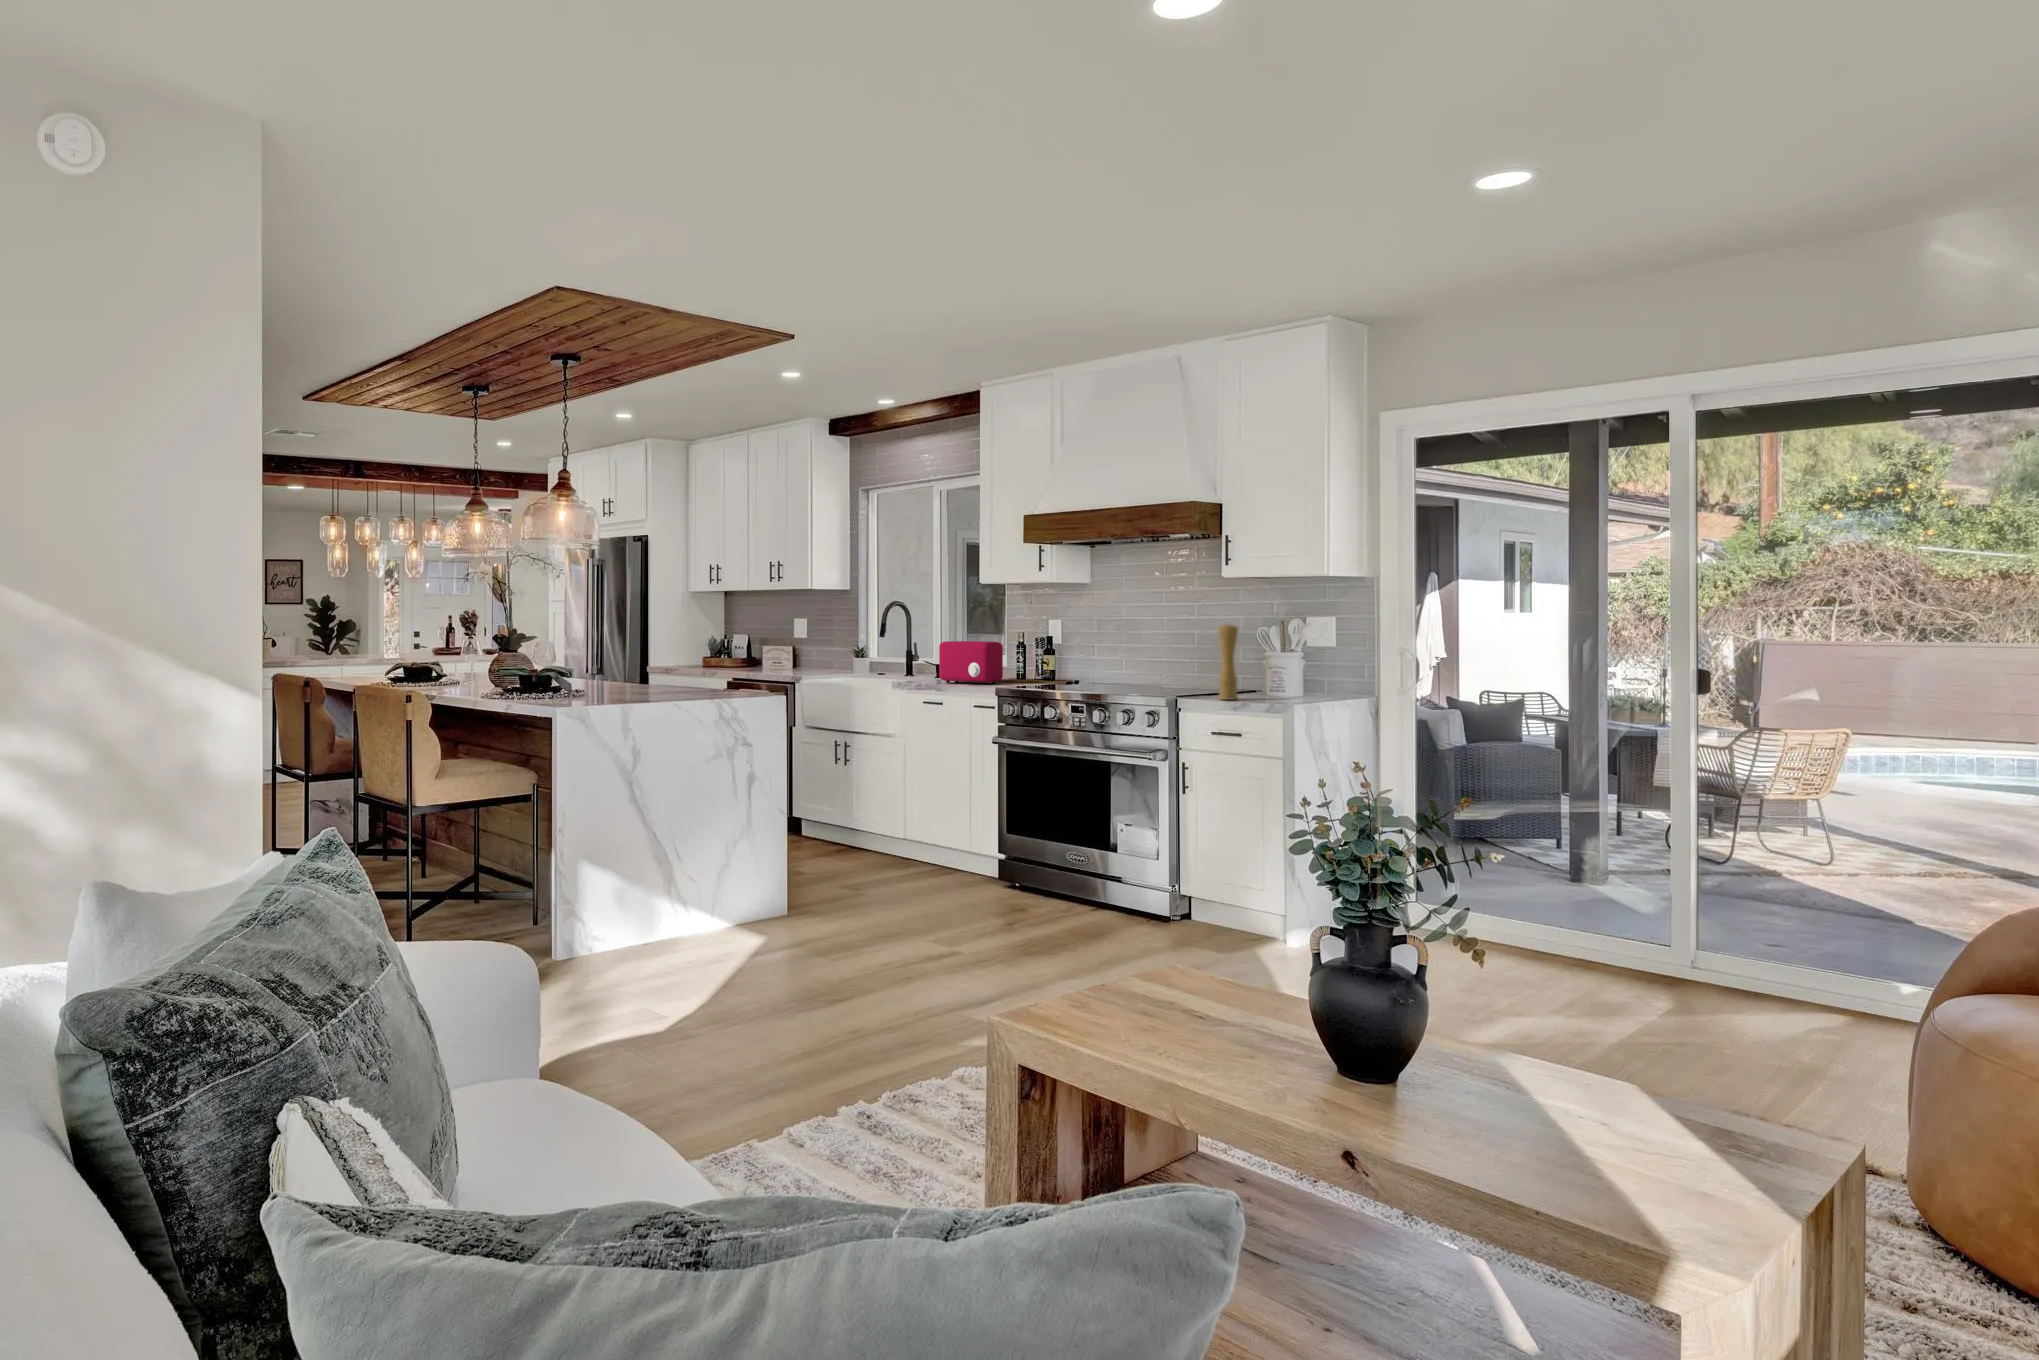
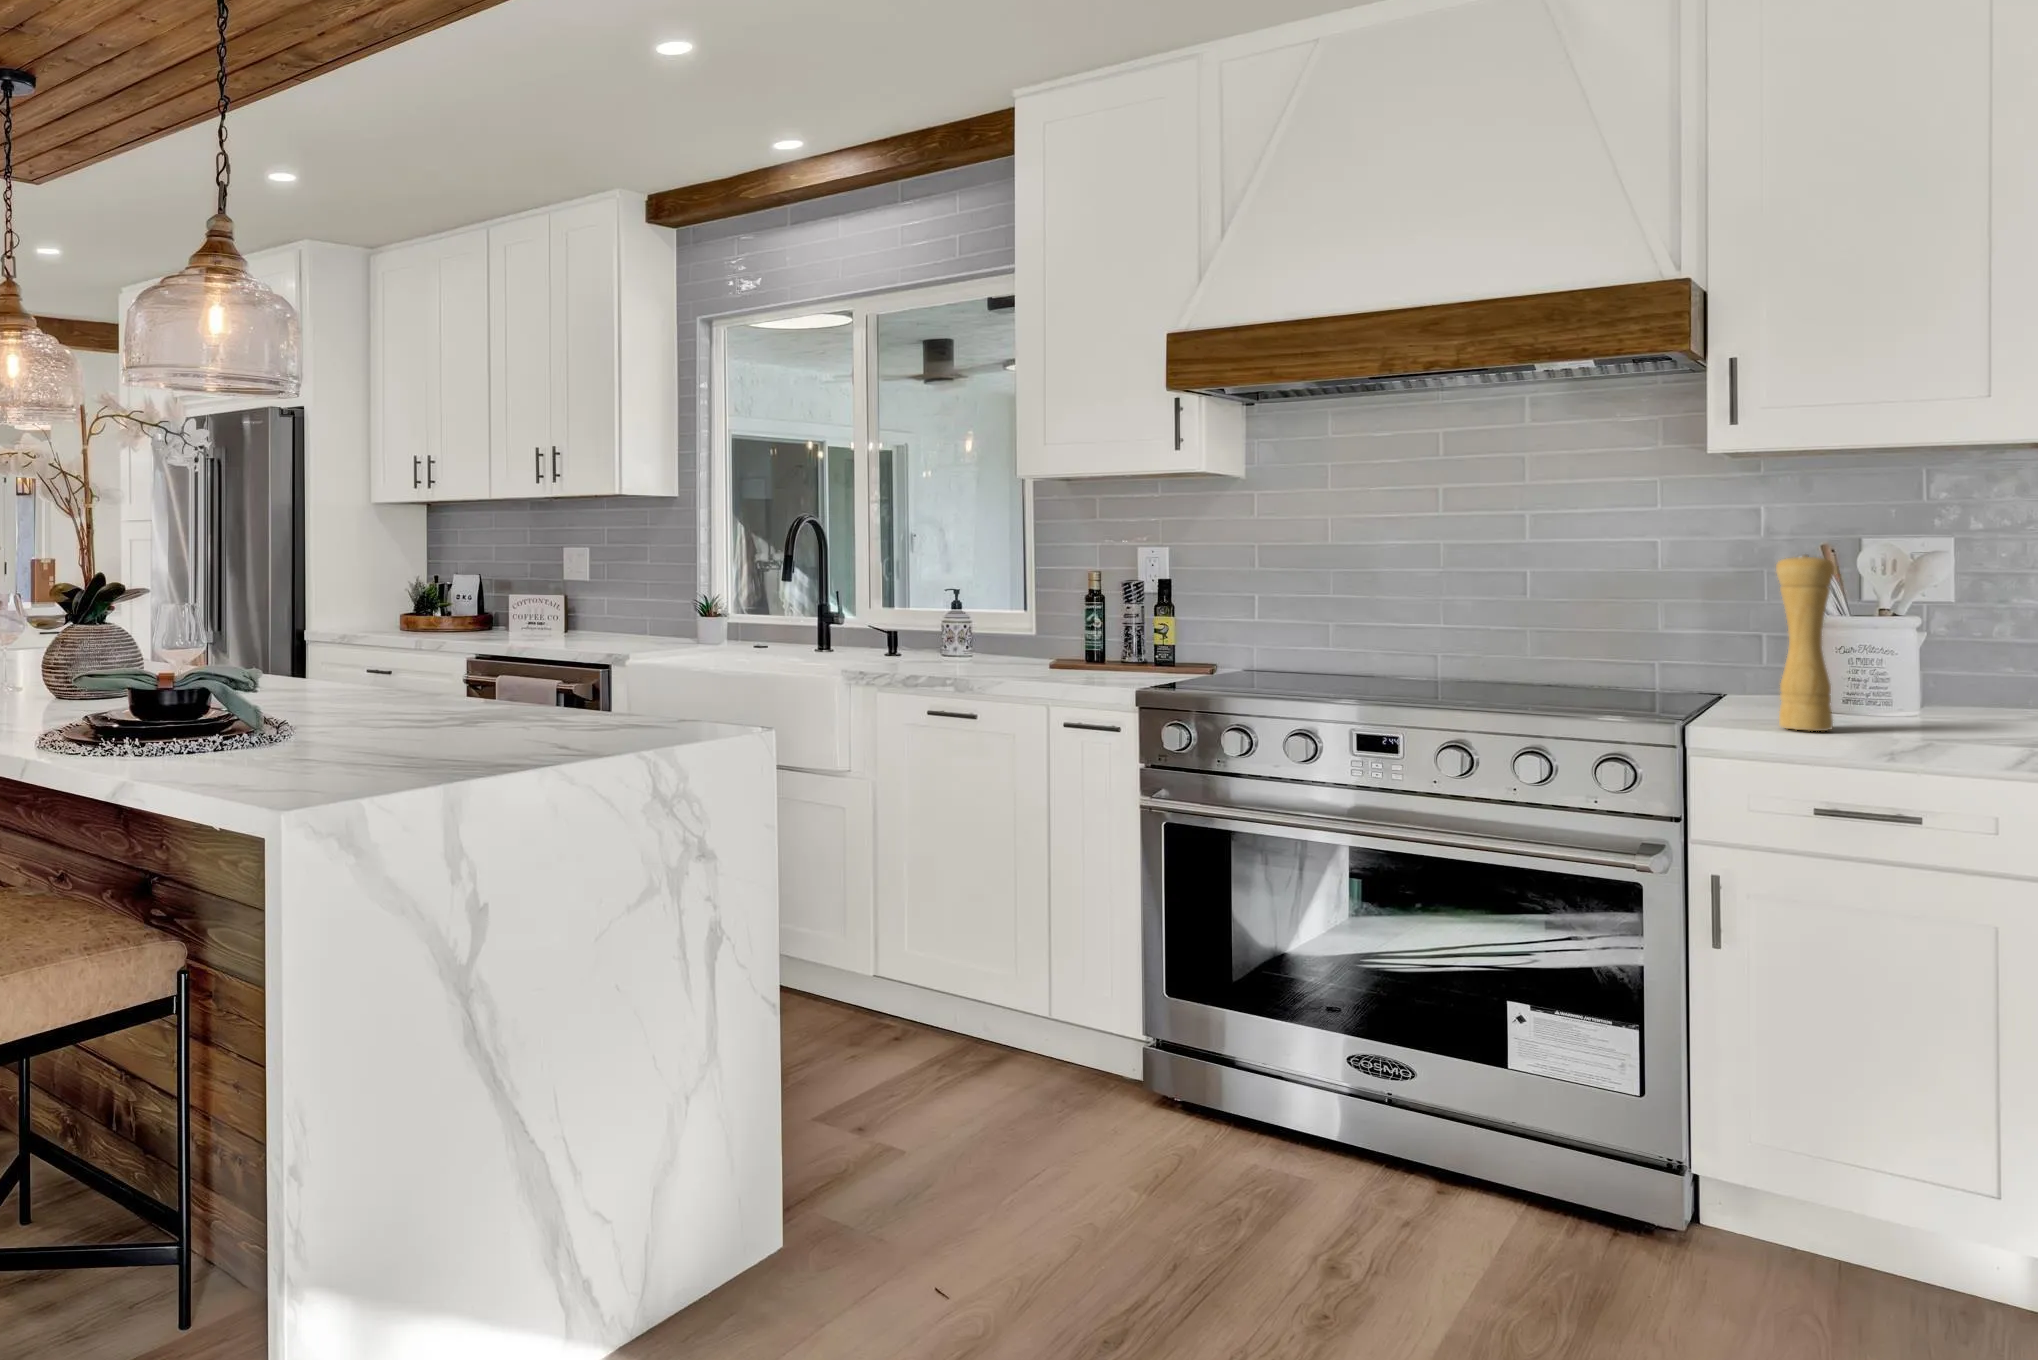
toaster: present [939,641,1003,684] -> none [951,590,1087,678]

